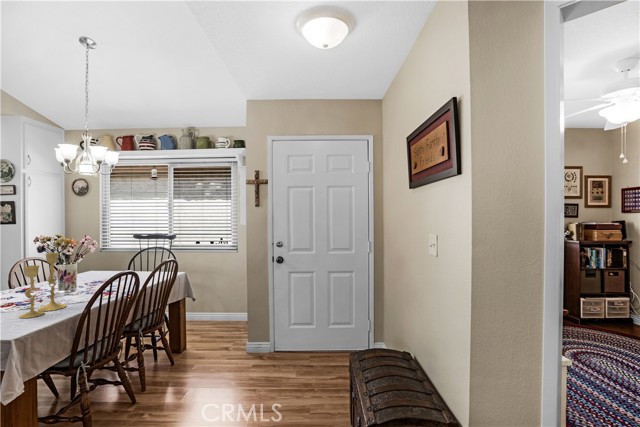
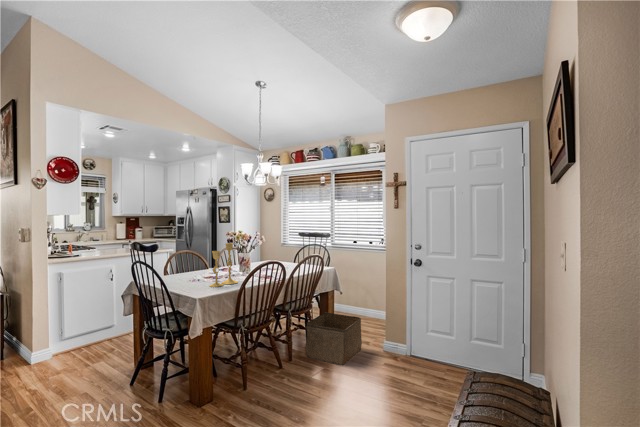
storage bin: none [163,323,224,380] -> present [306,312,362,365]

